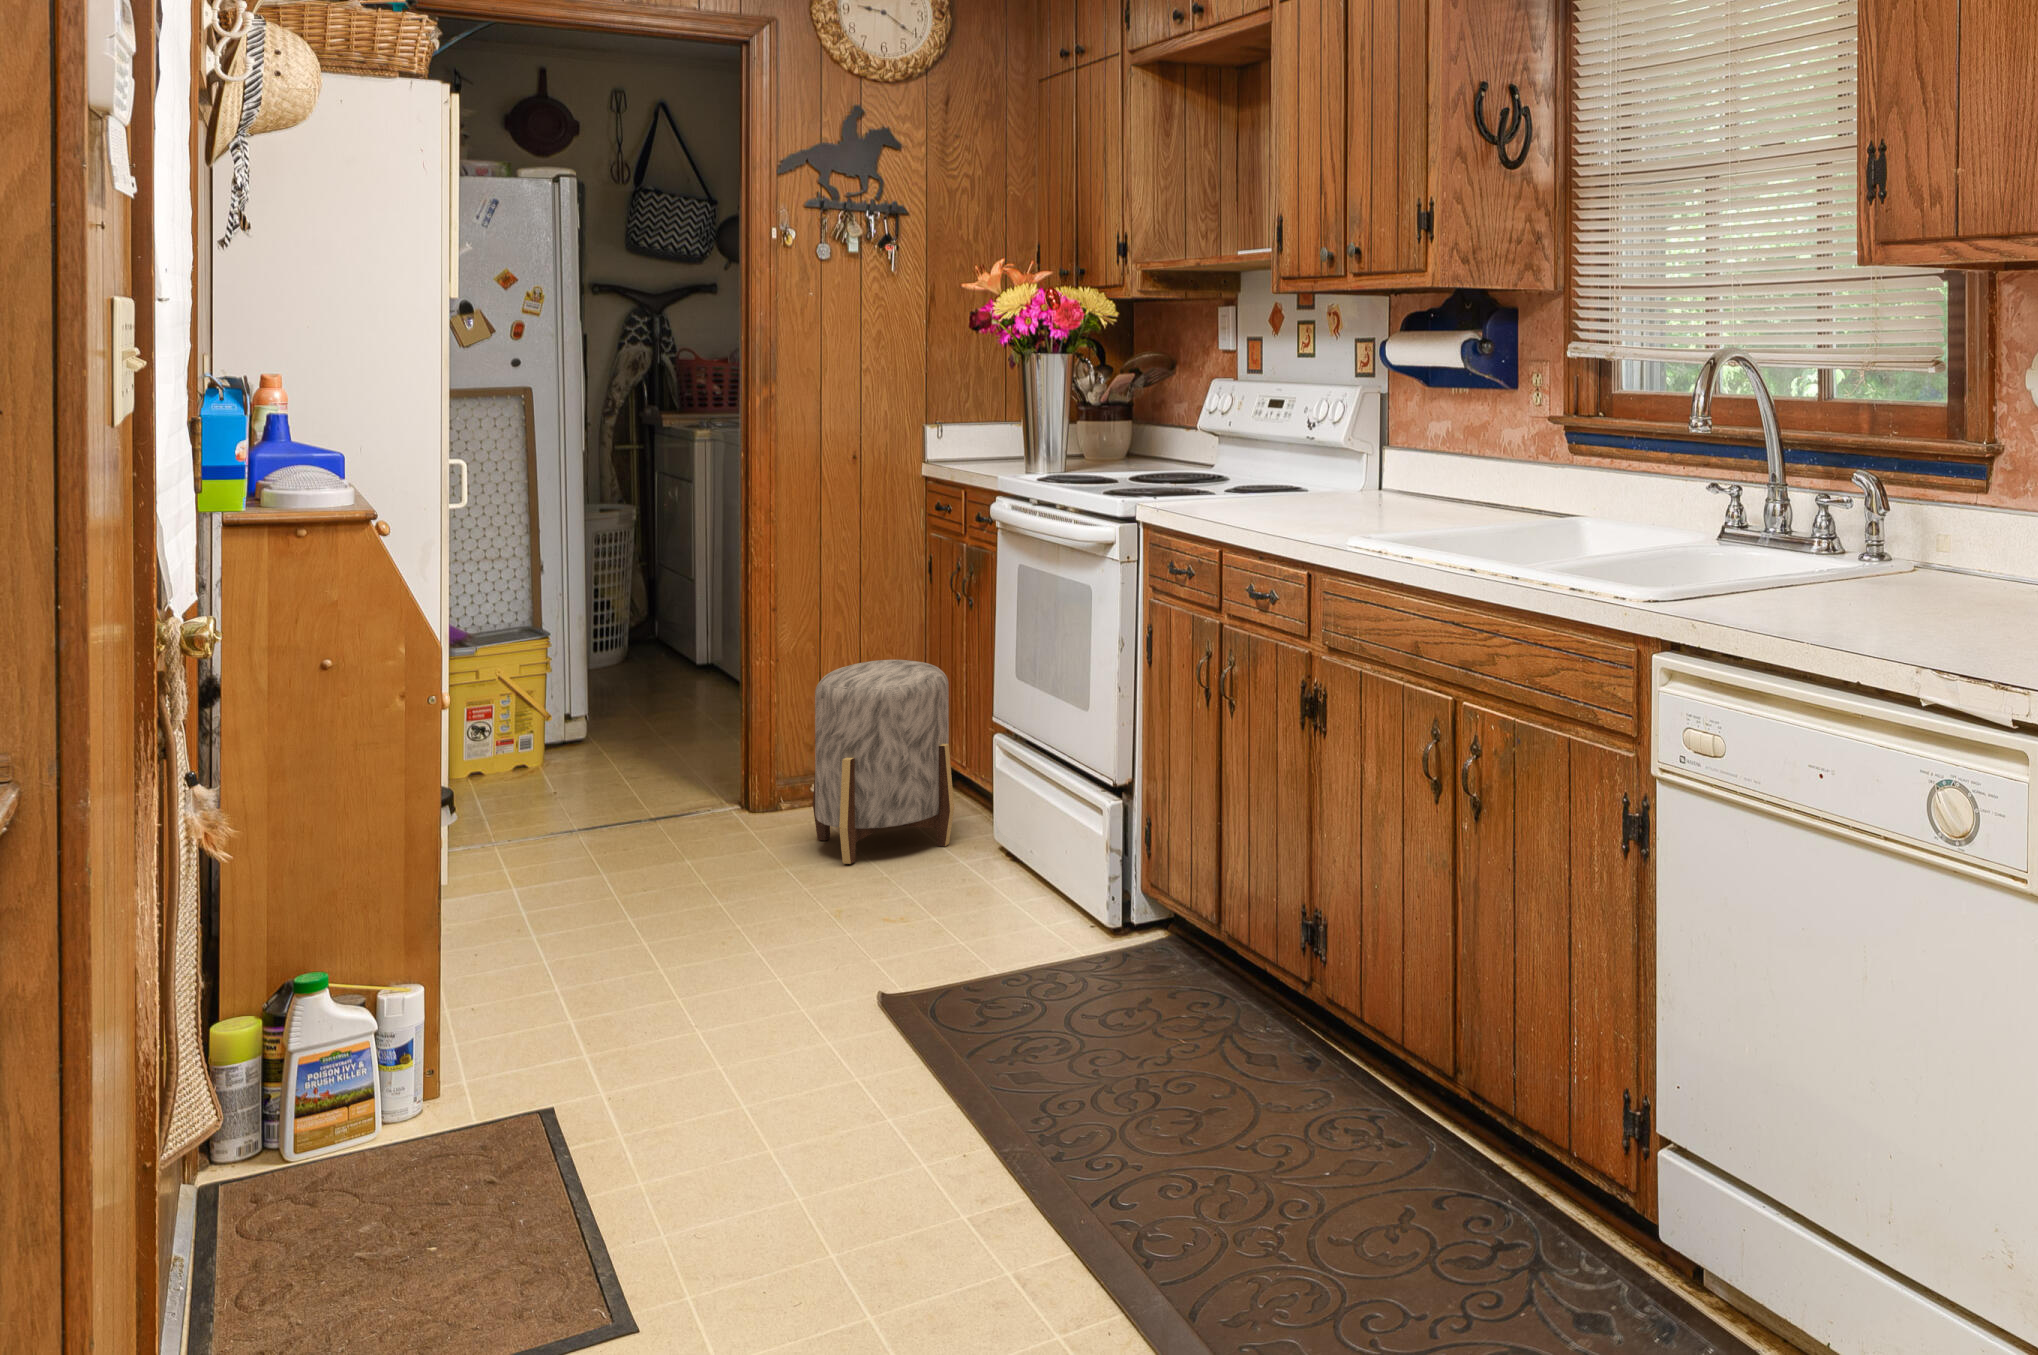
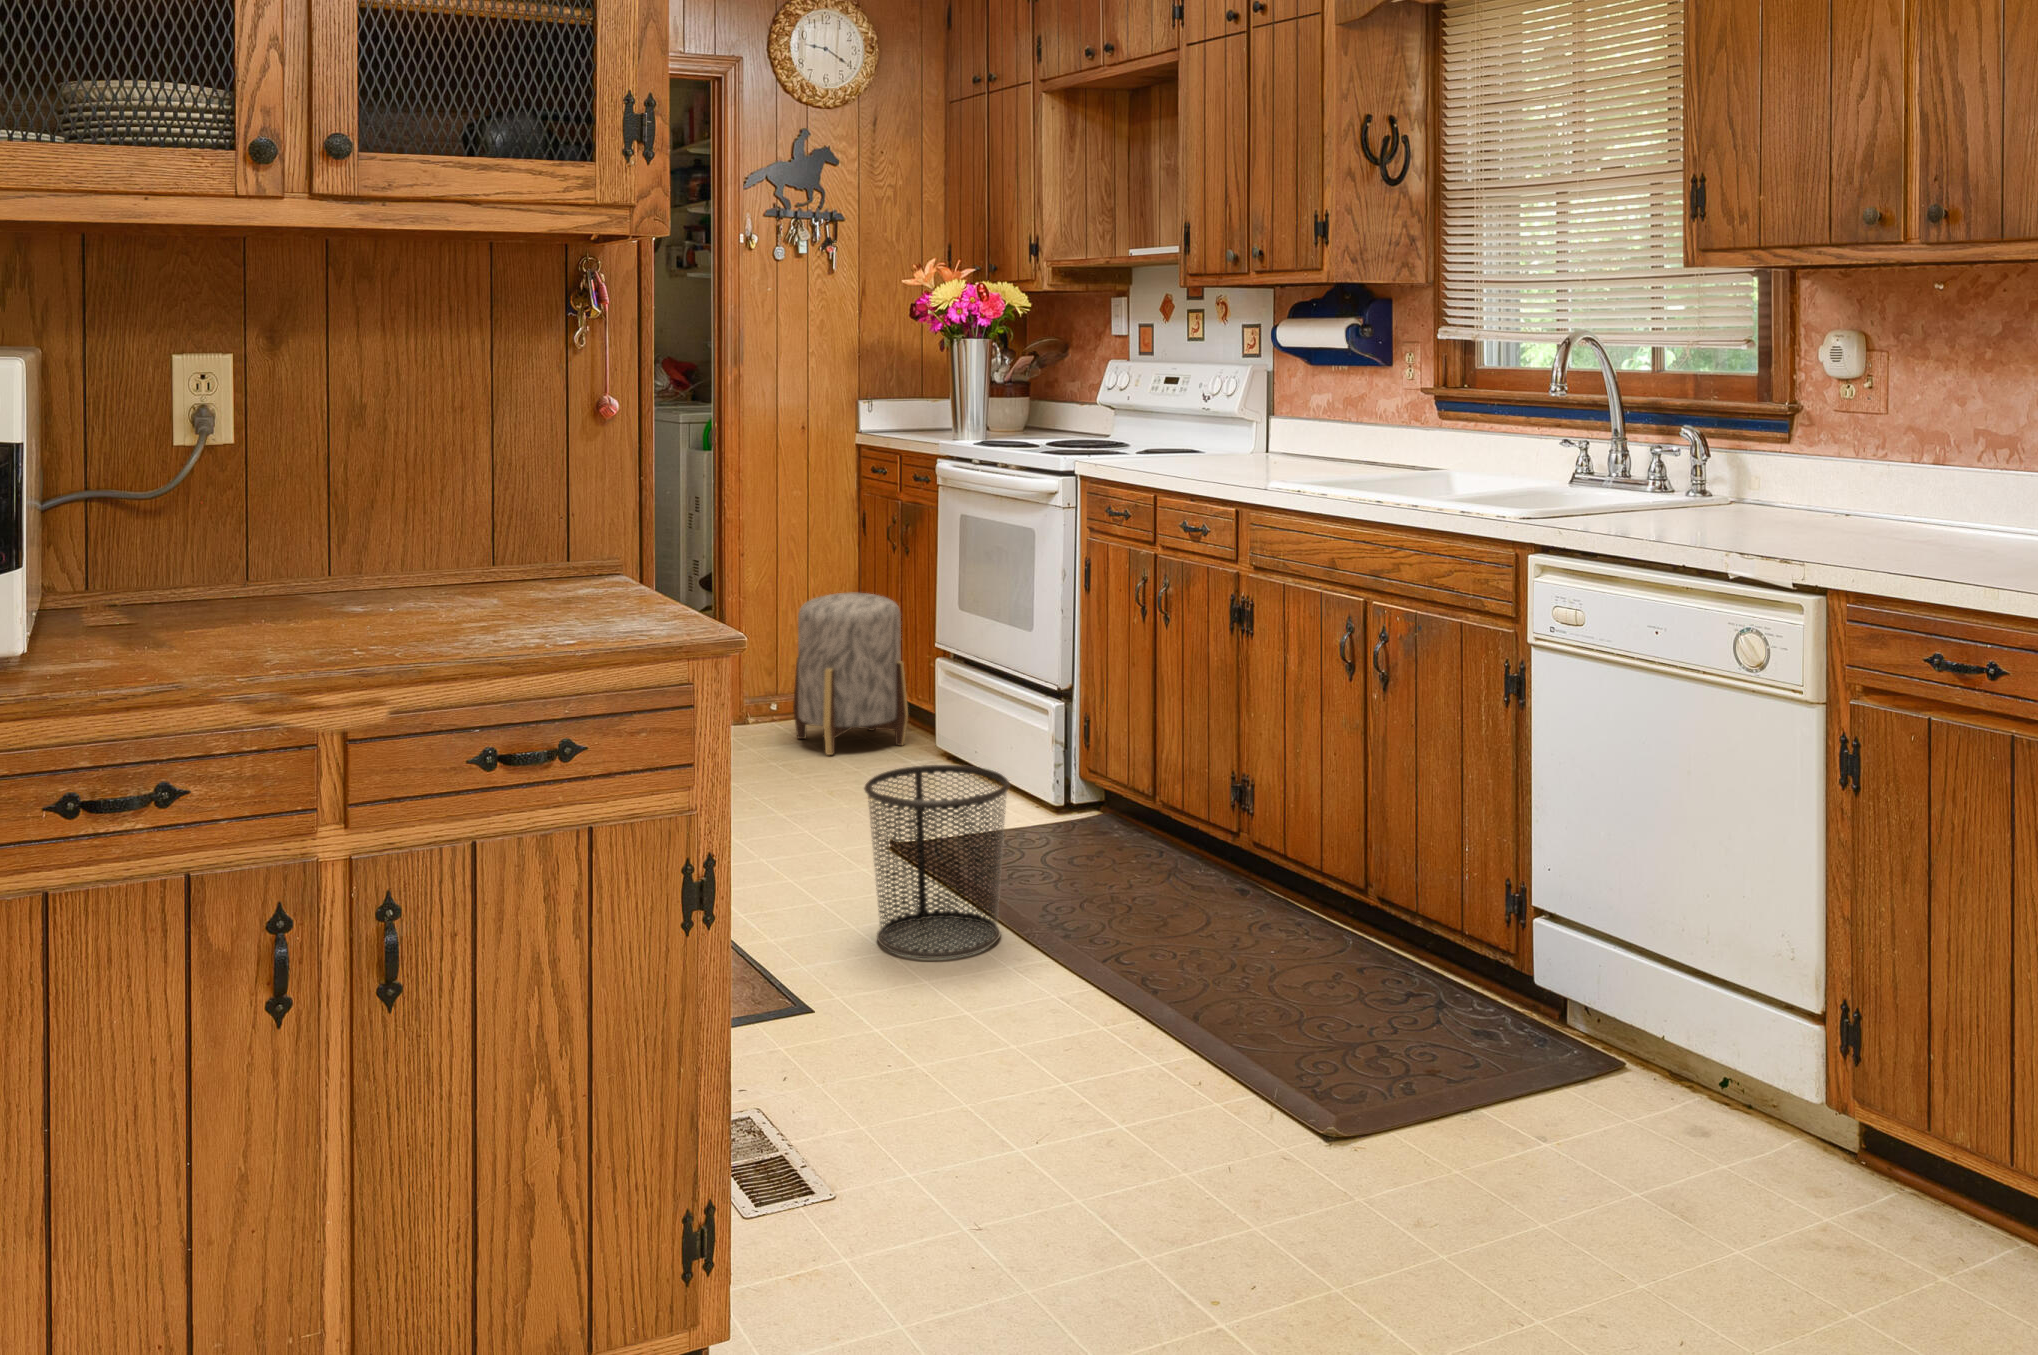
trash can: none [757,930,973,1223] -> present [864,765,1010,958]

